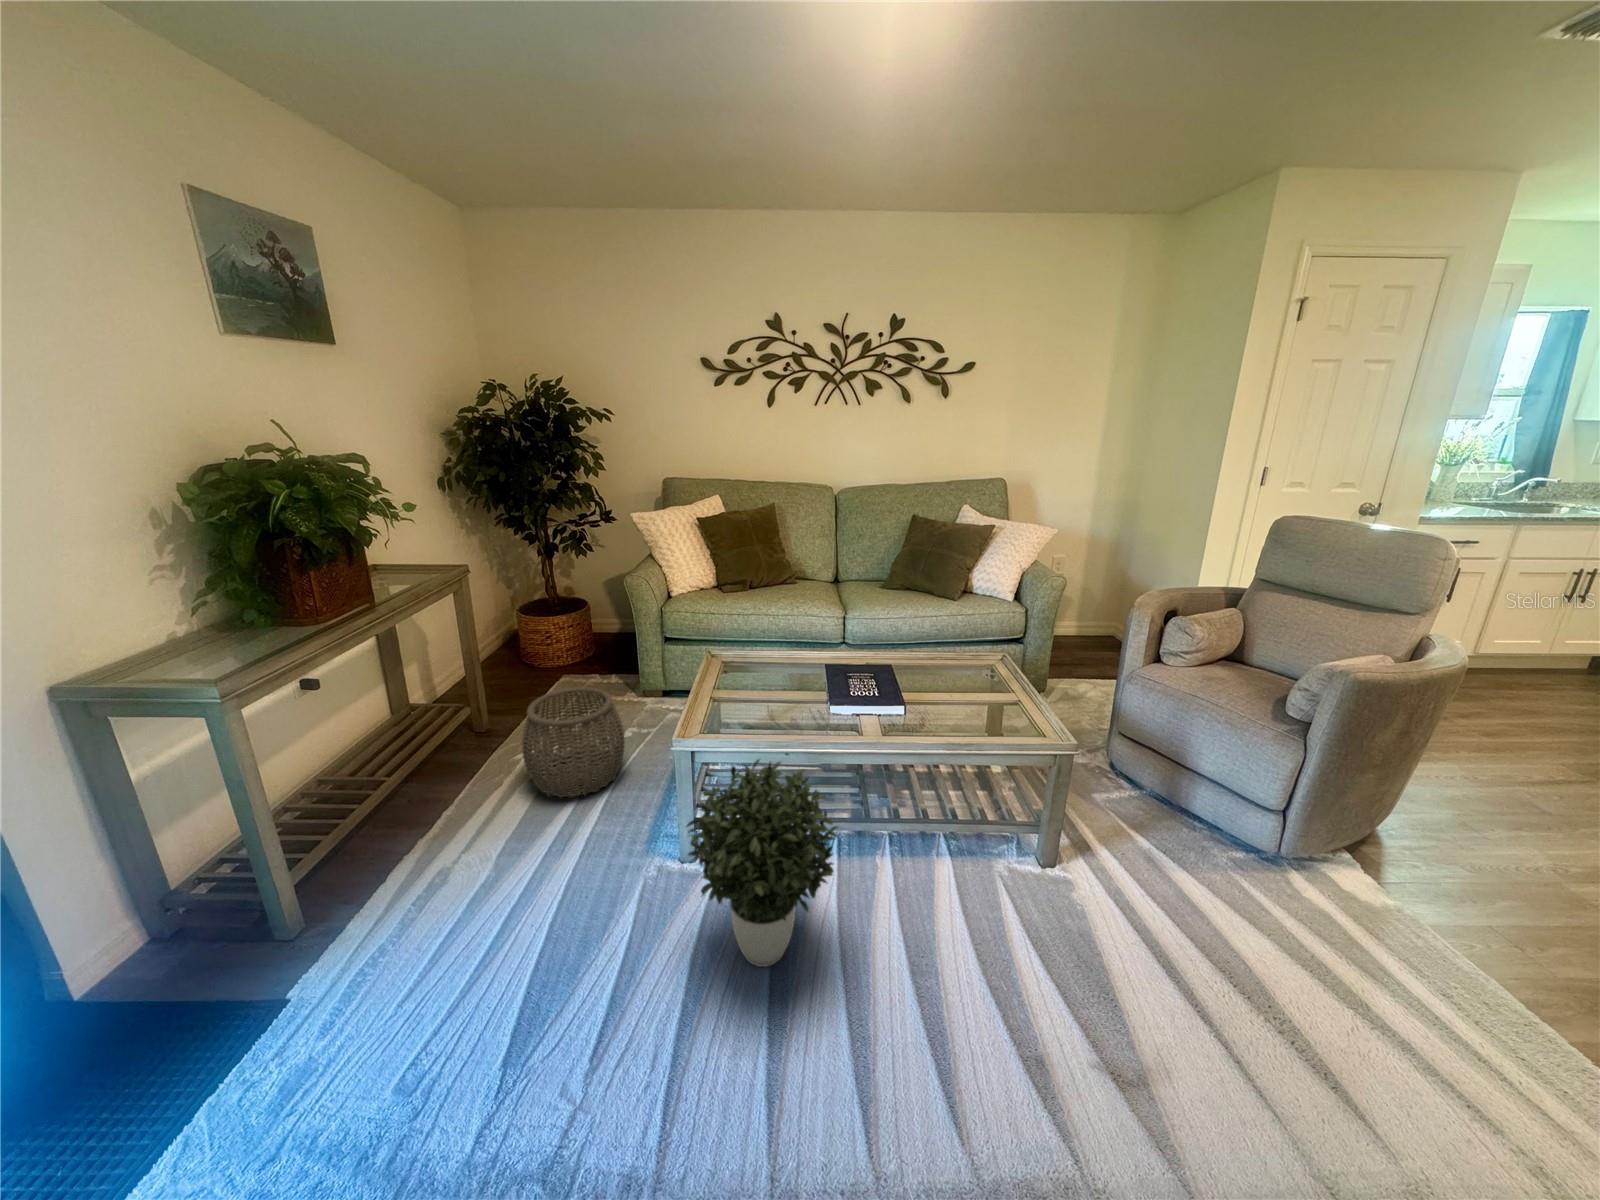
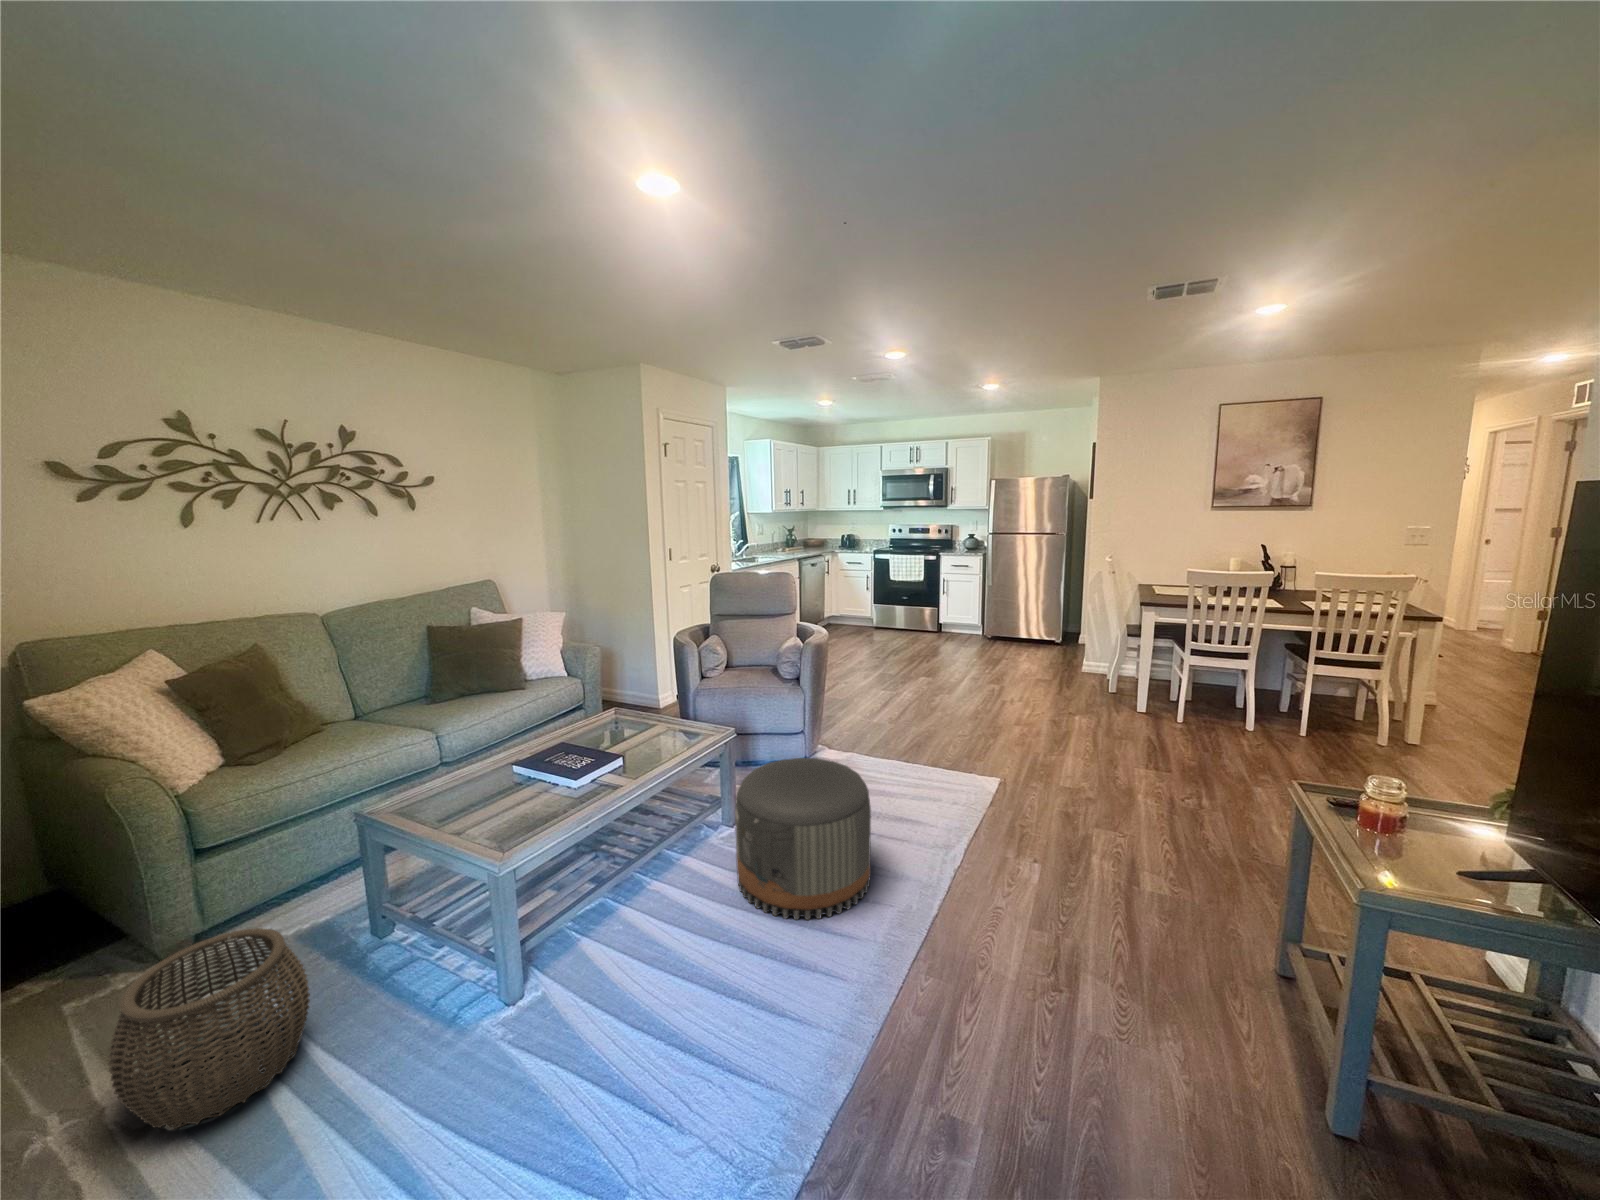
potted plant: present [687,760,838,967] -> none [583,816,715,996]
pouf: none [937,805,1201,1123] -> present [735,758,871,920]

